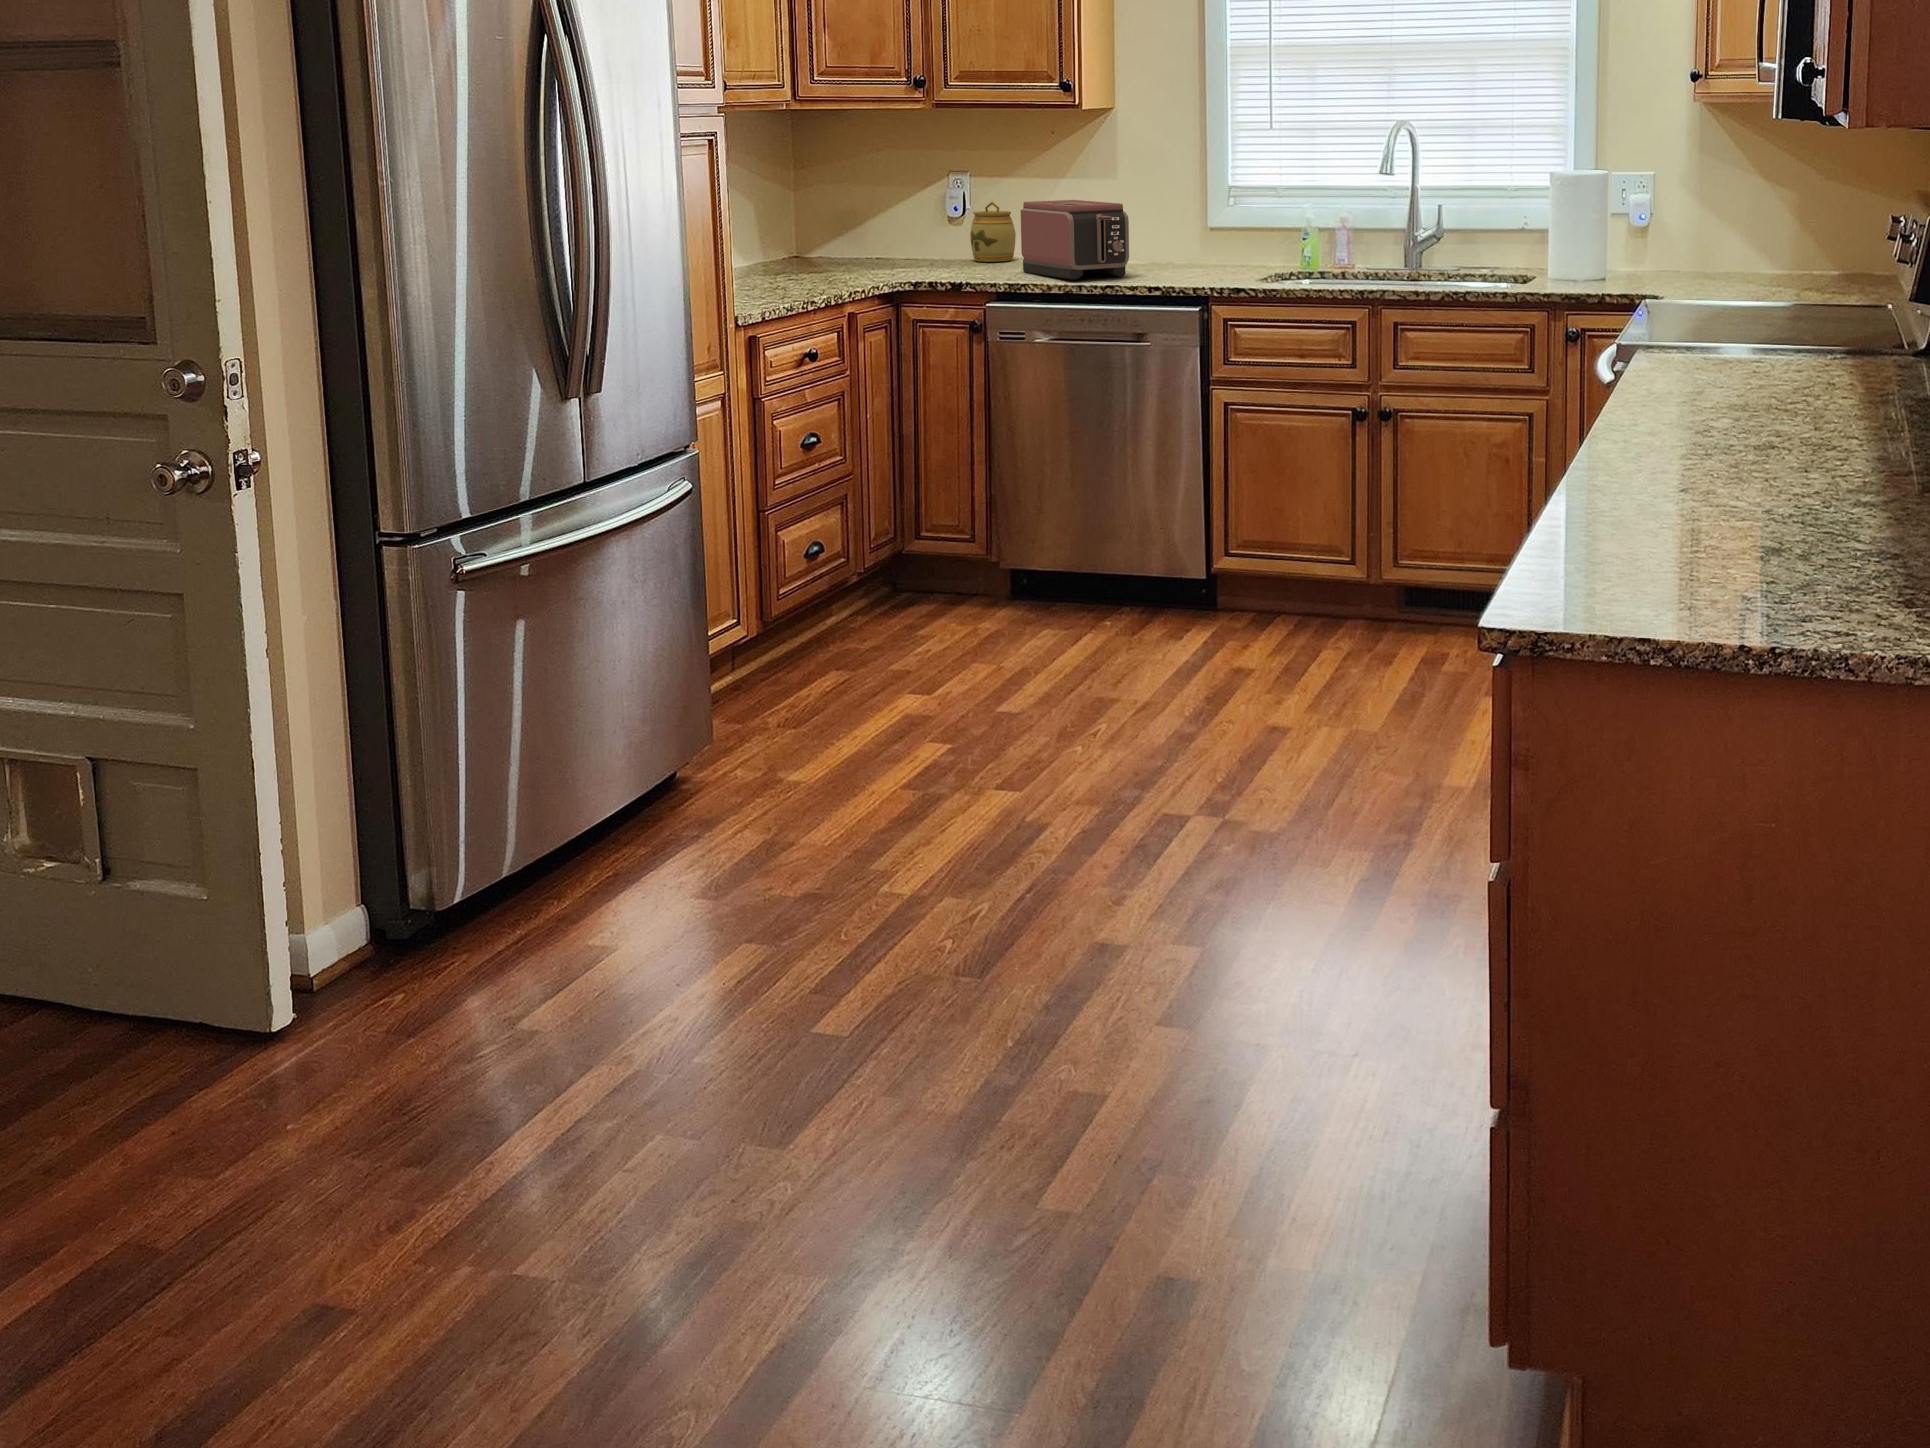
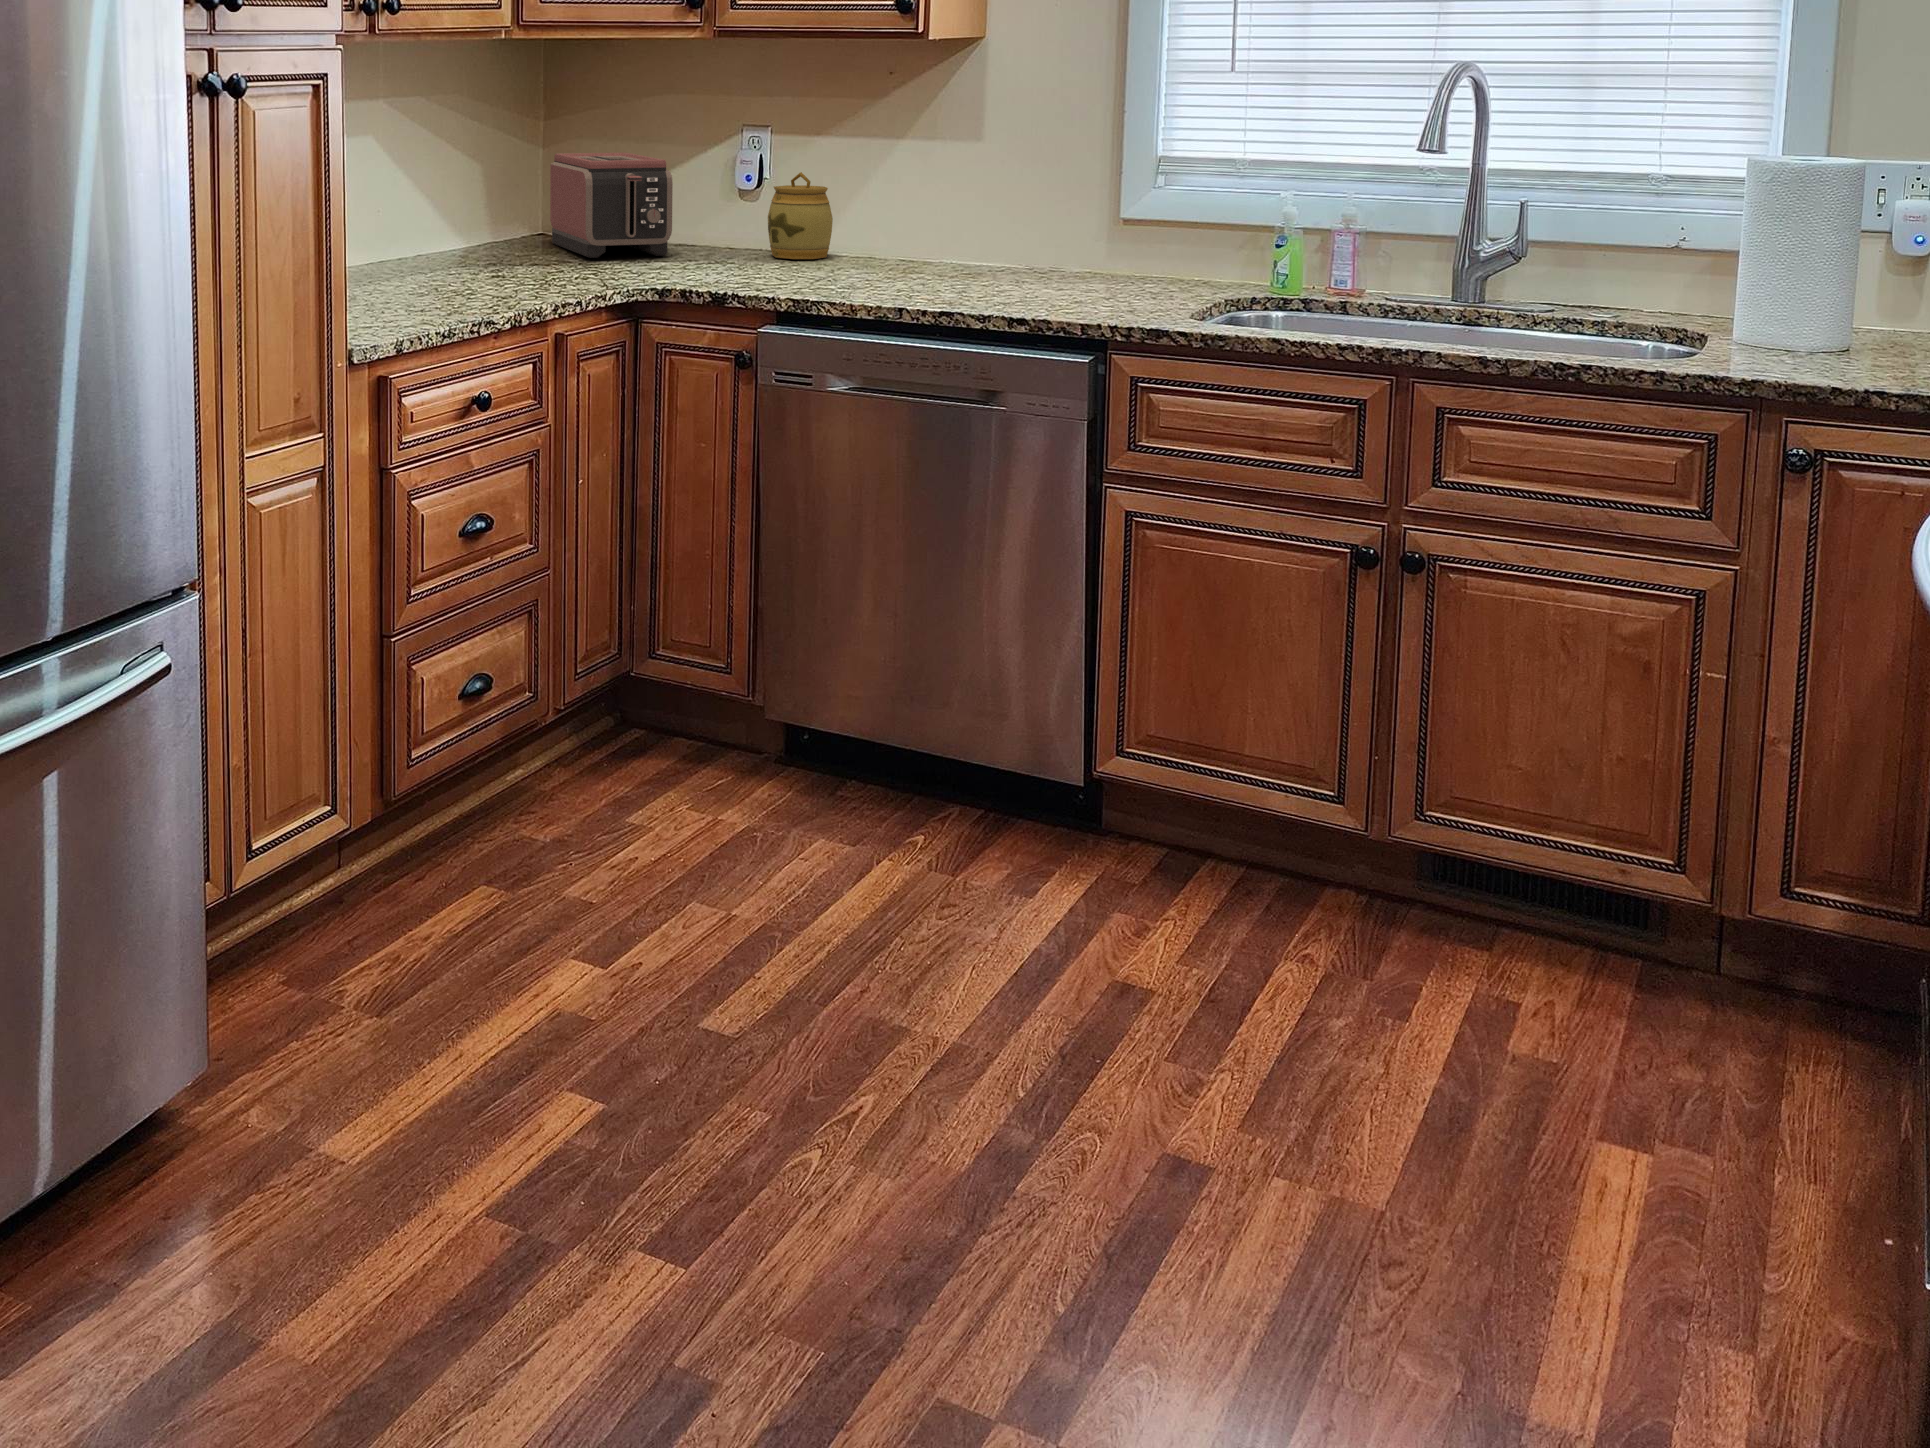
toaster: present [1021,200,1129,279] -> present [550,153,673,258]

